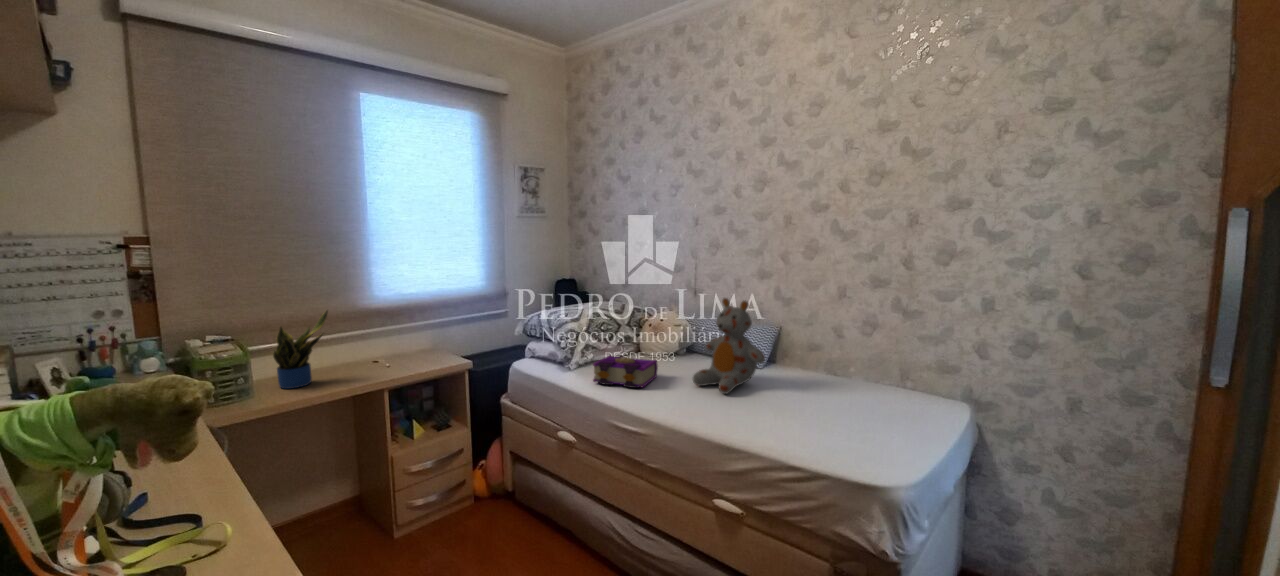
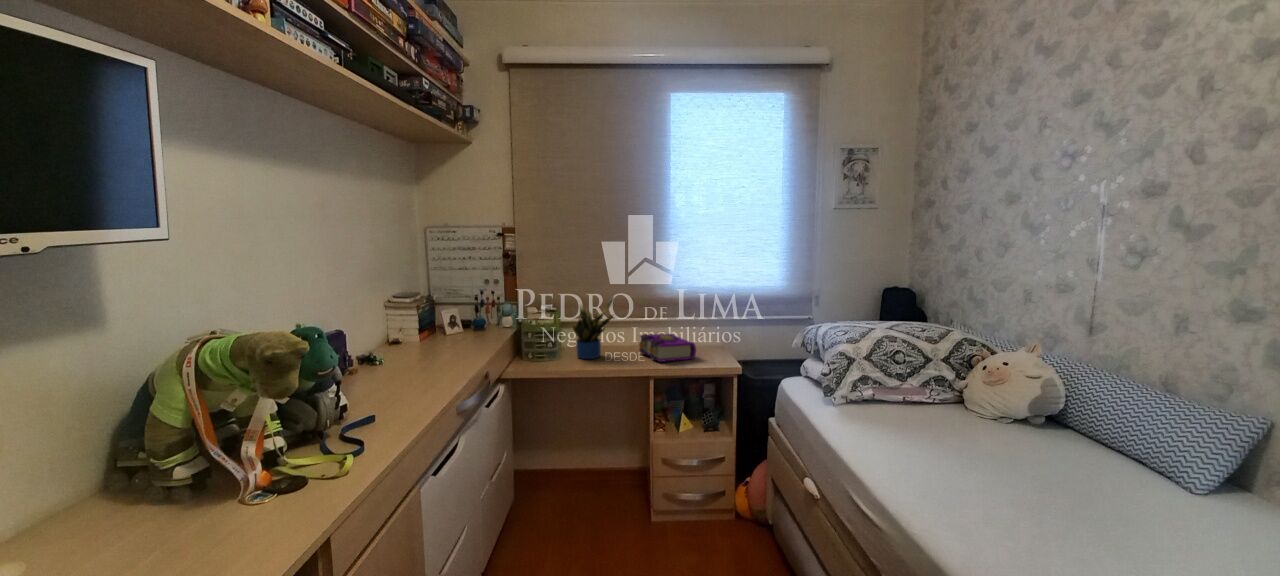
stuffed bear: present [693,298,765,394] -> none [1006,342,1182,517]
book: present [593,356,658,388] -> present [639,334,696,362]

